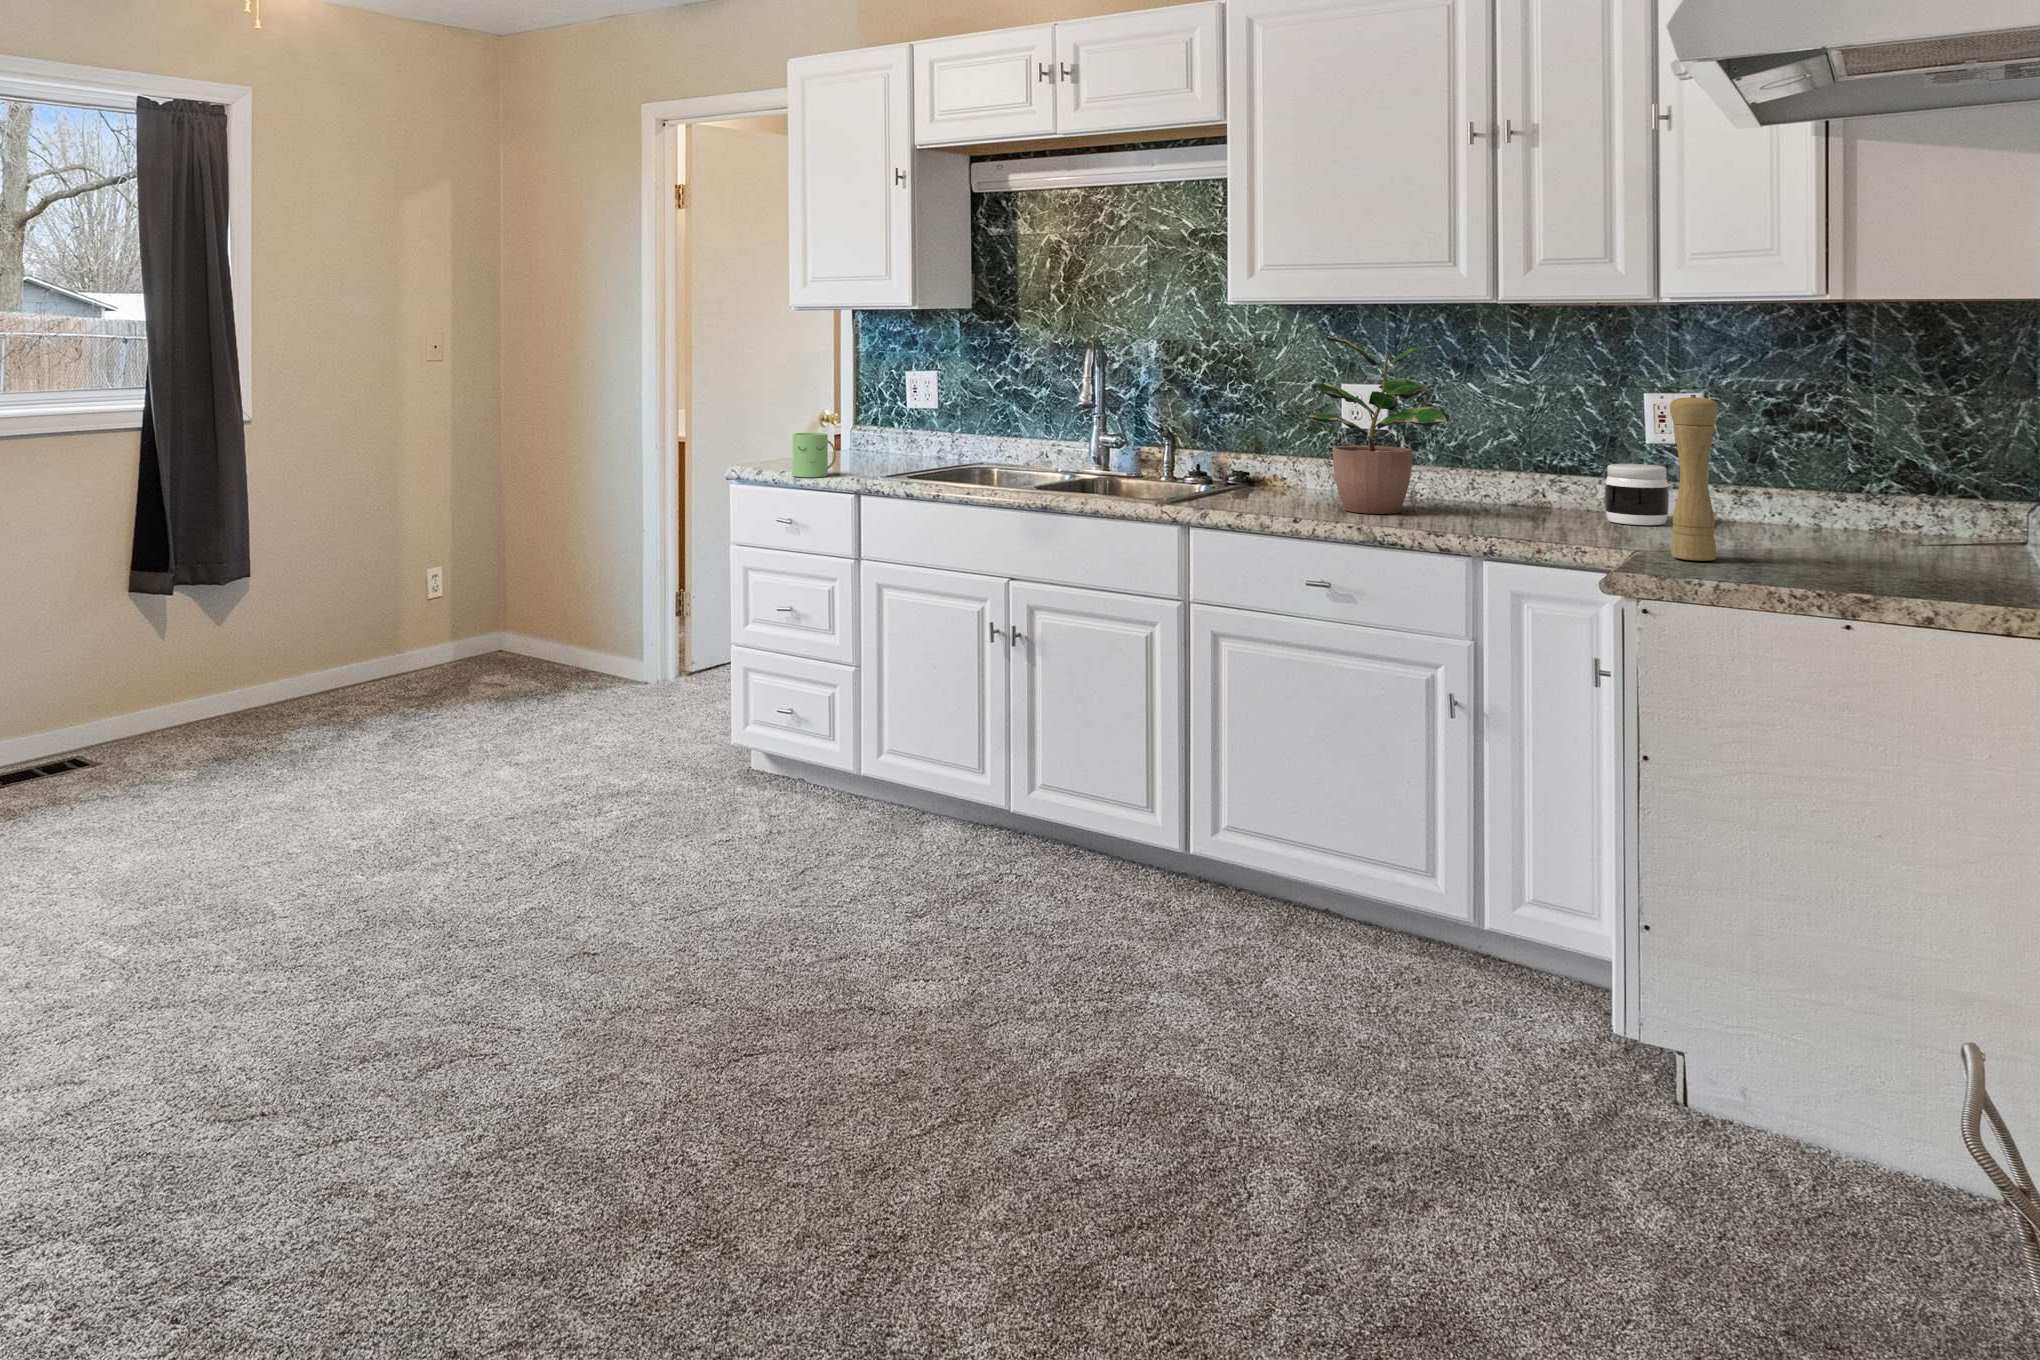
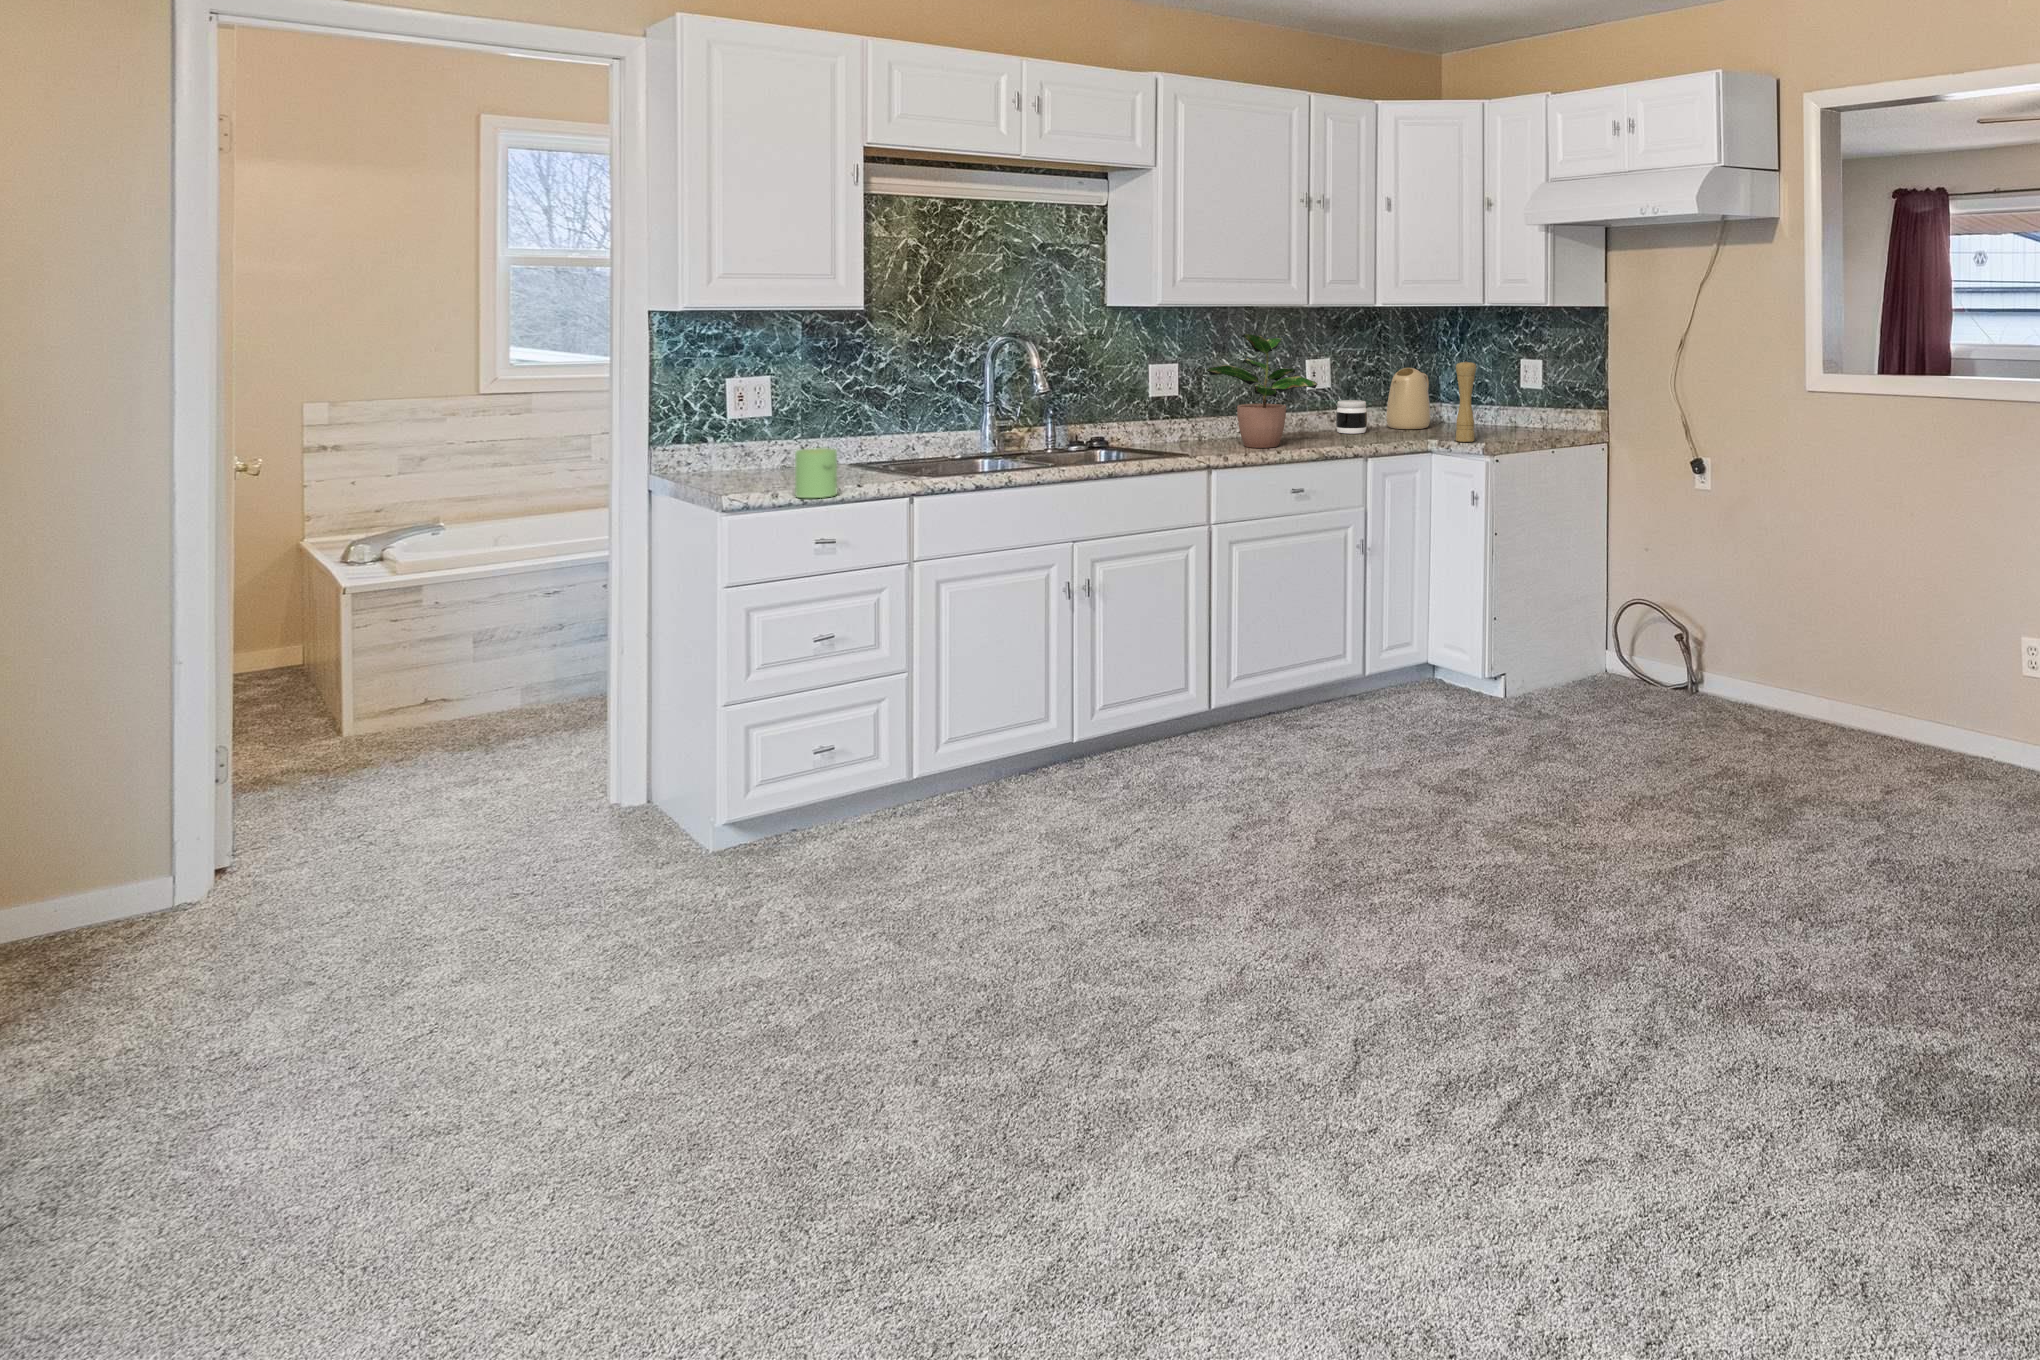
kettle: none [1732,415,1880,539] -> present [1386,368,1430,429]

